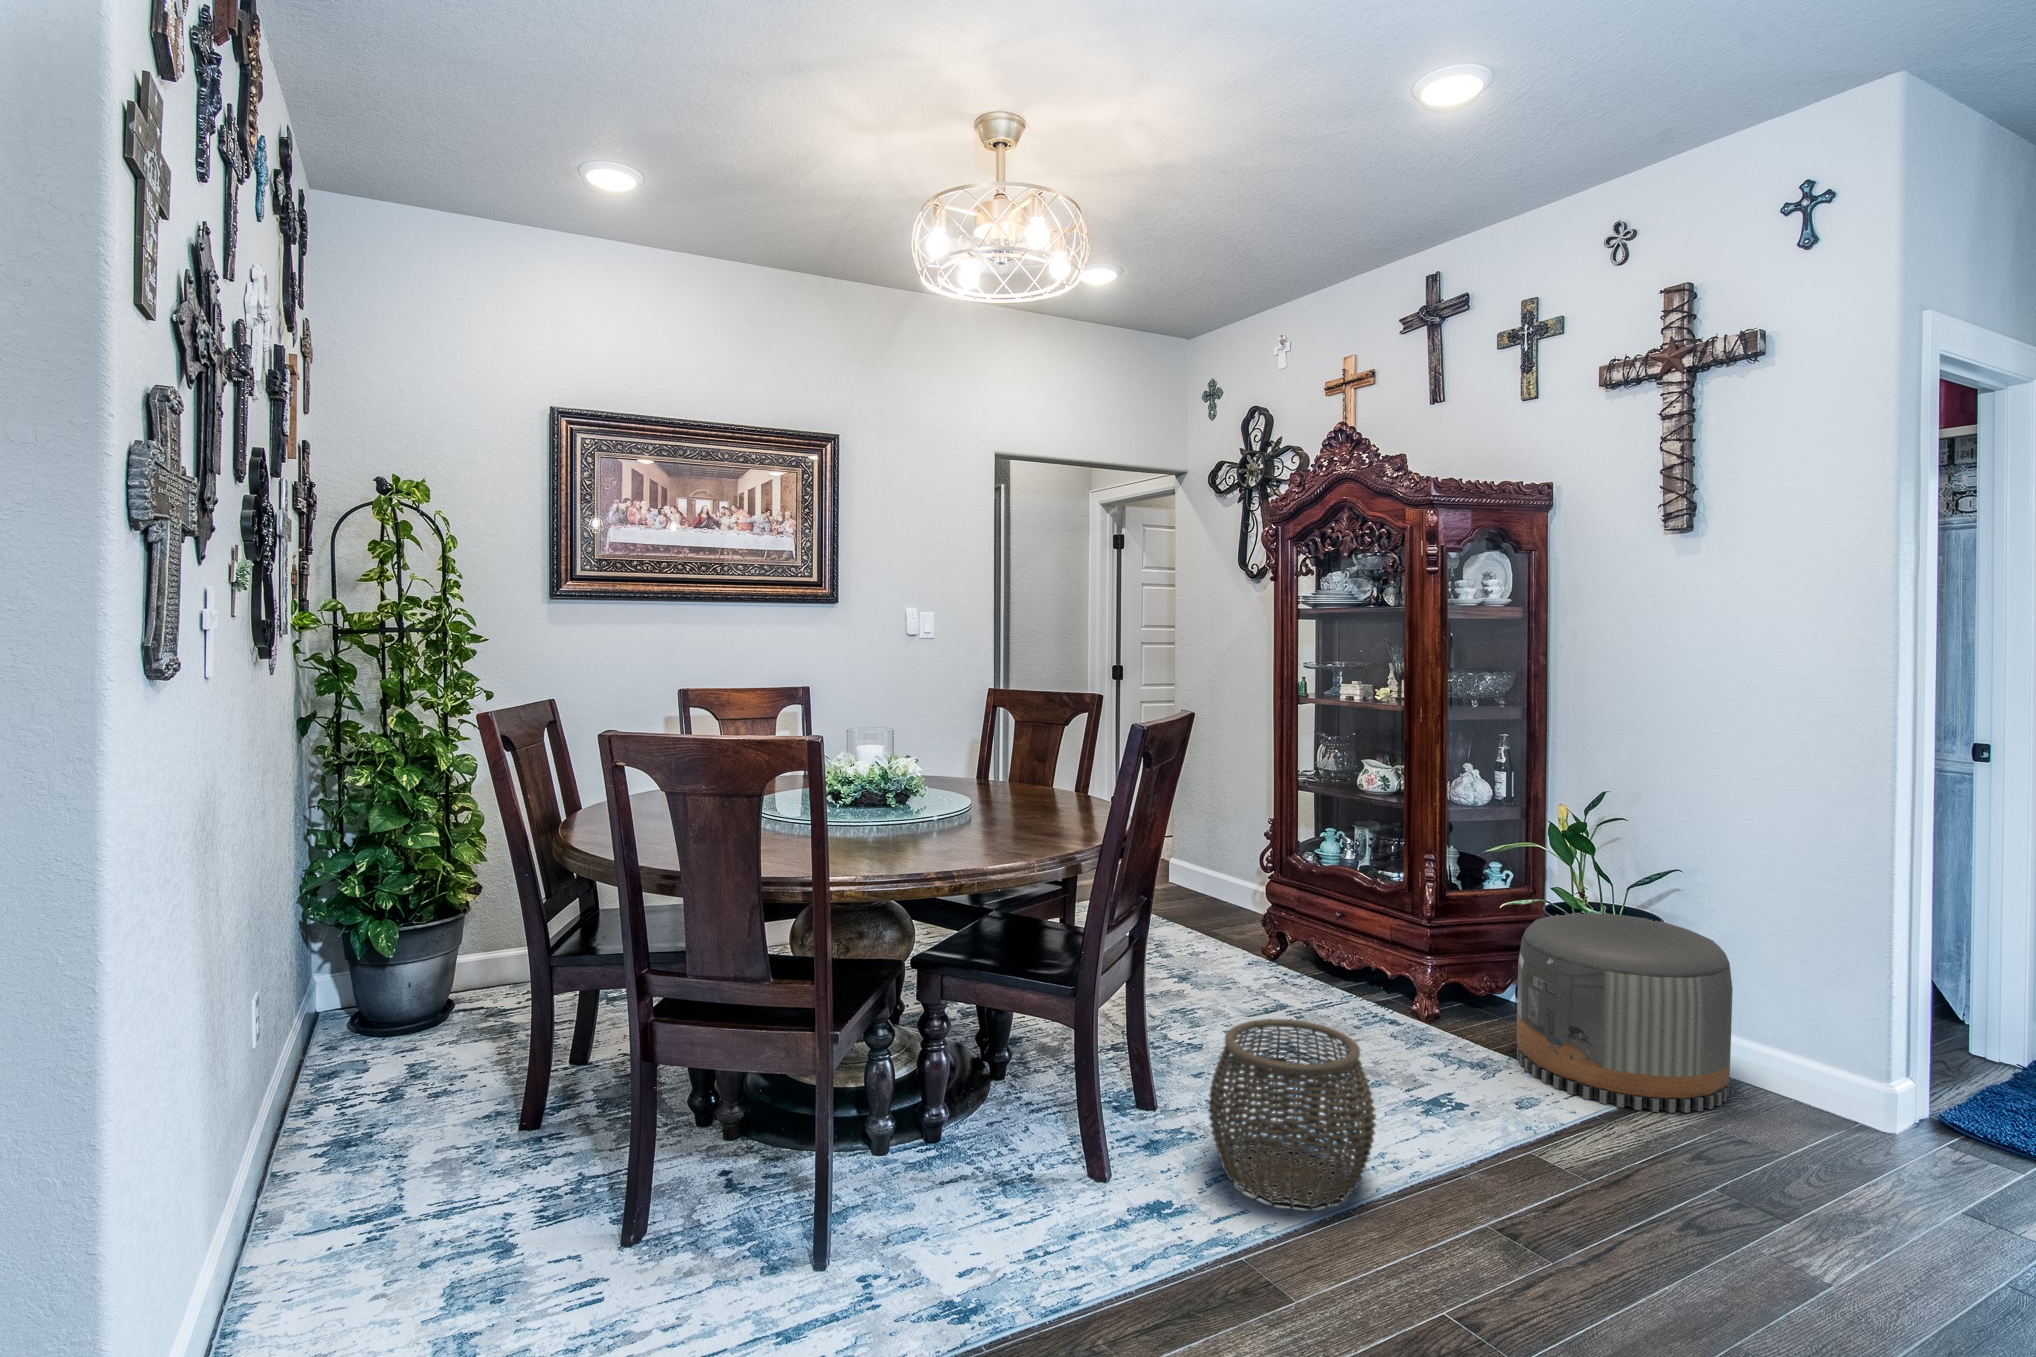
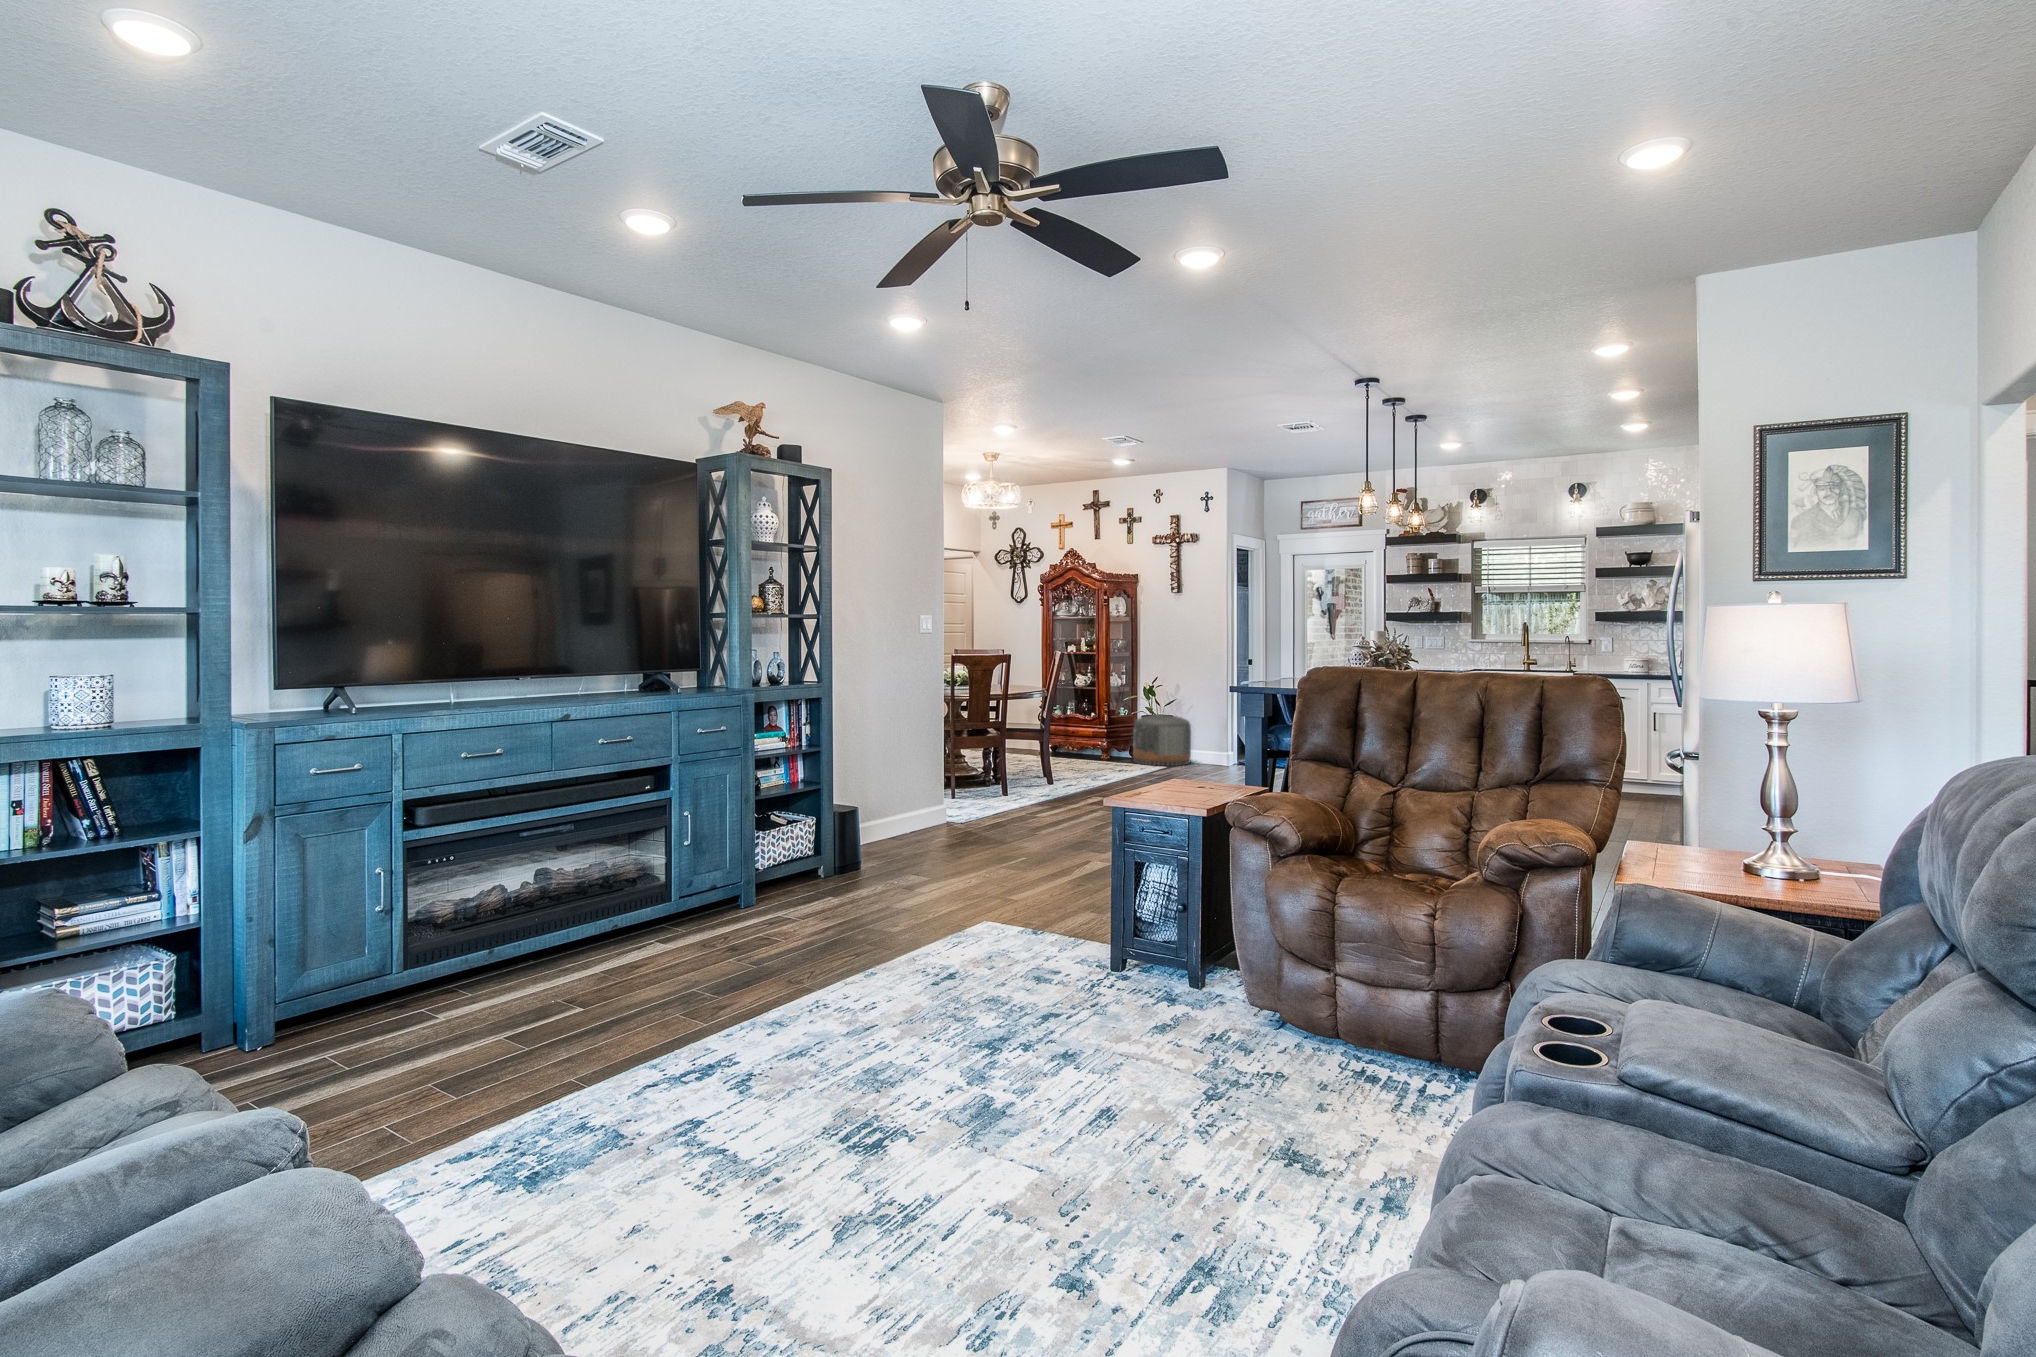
woven basket: present [1208,1019,1376,1207] -> none [1064,737,1110,779]

